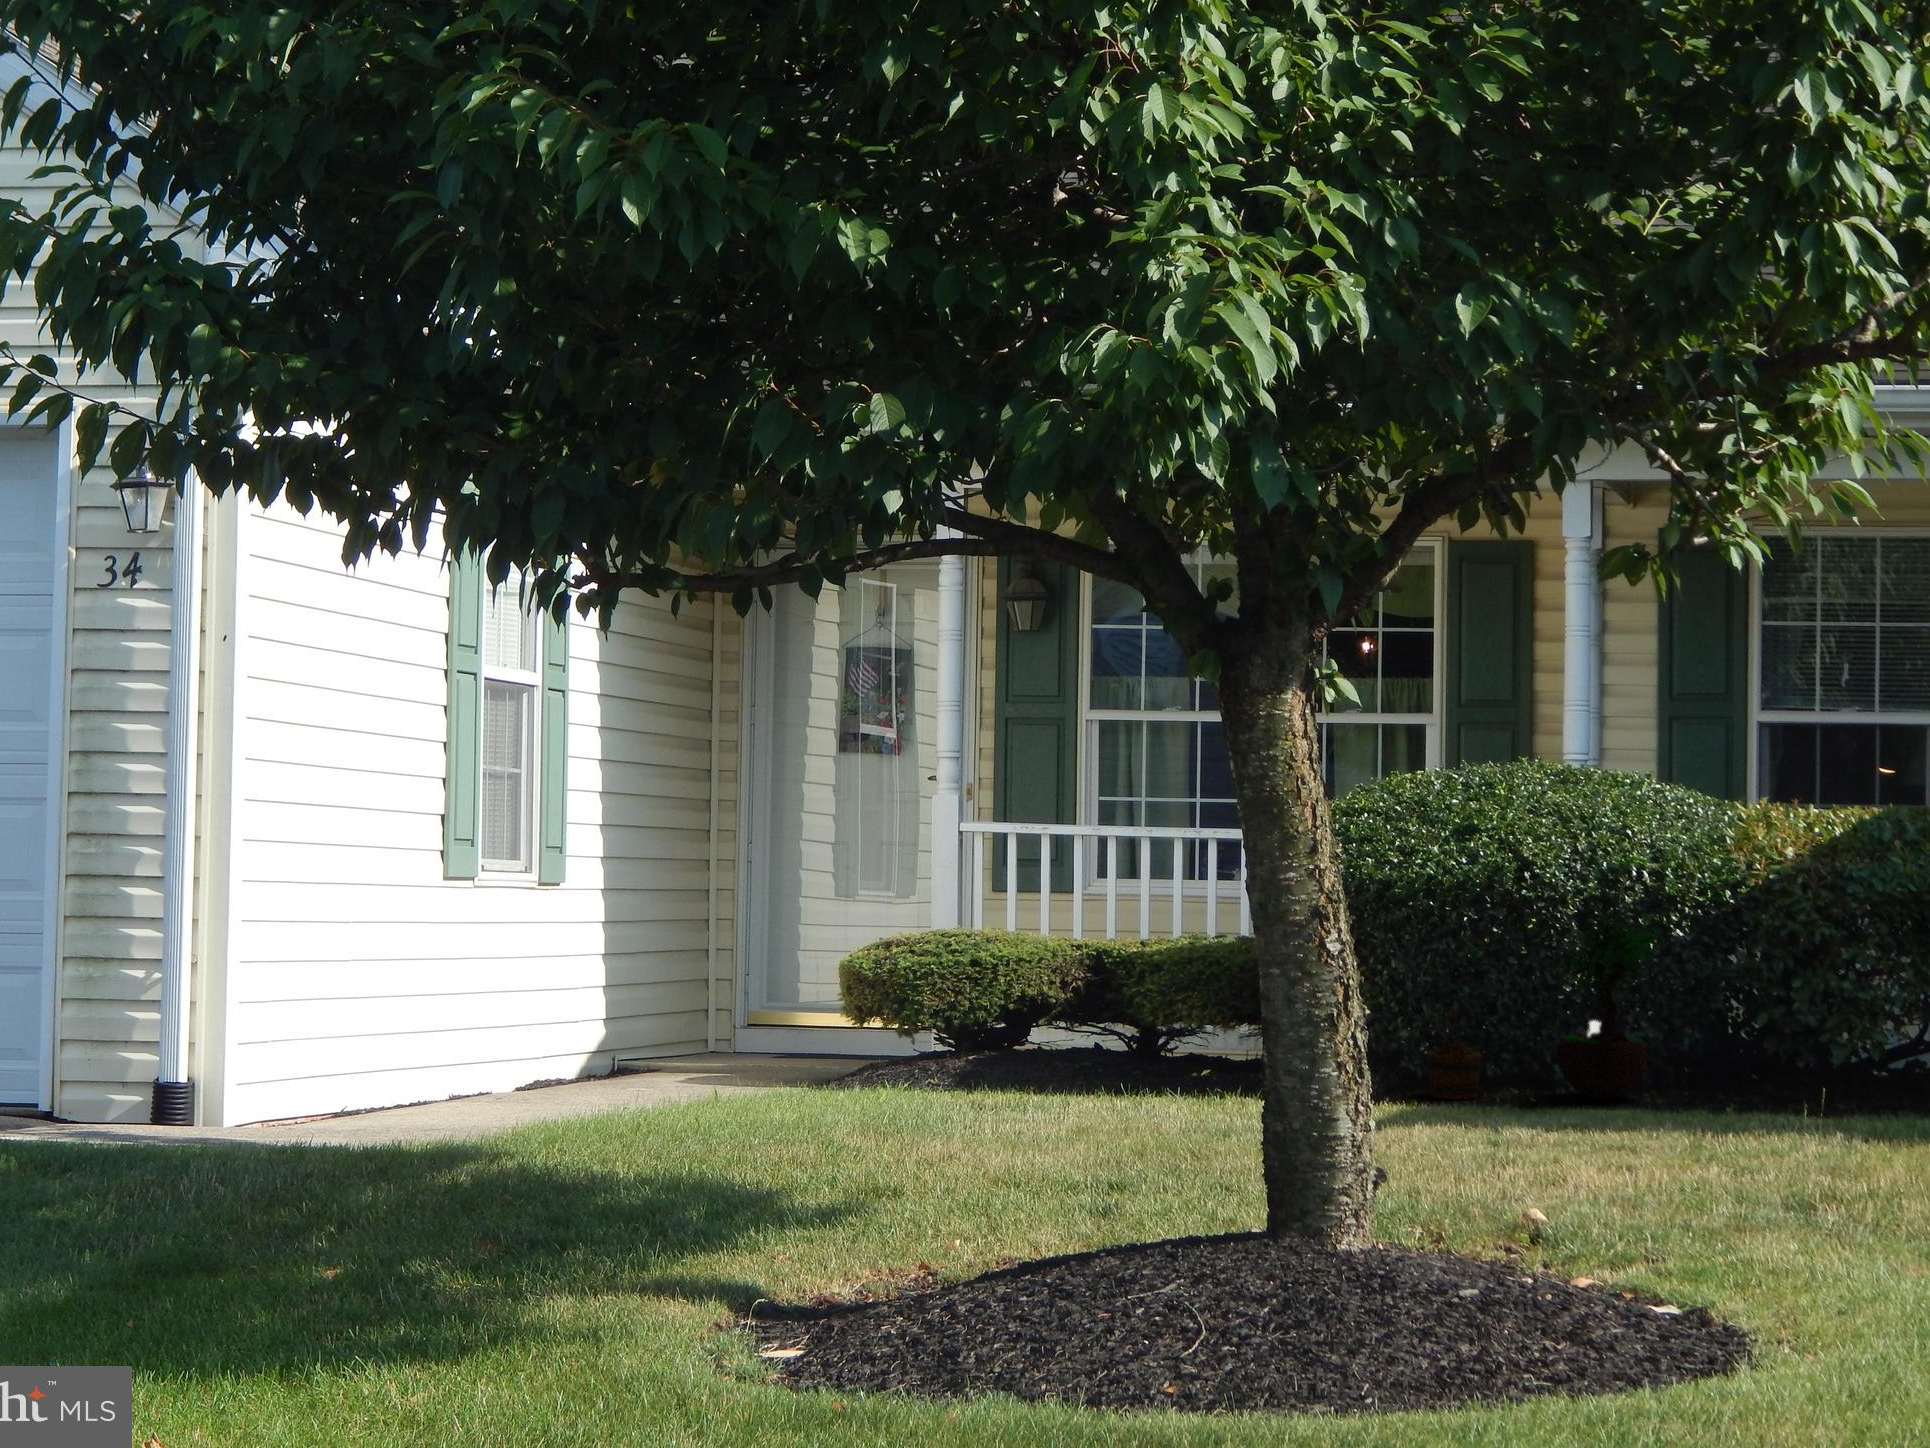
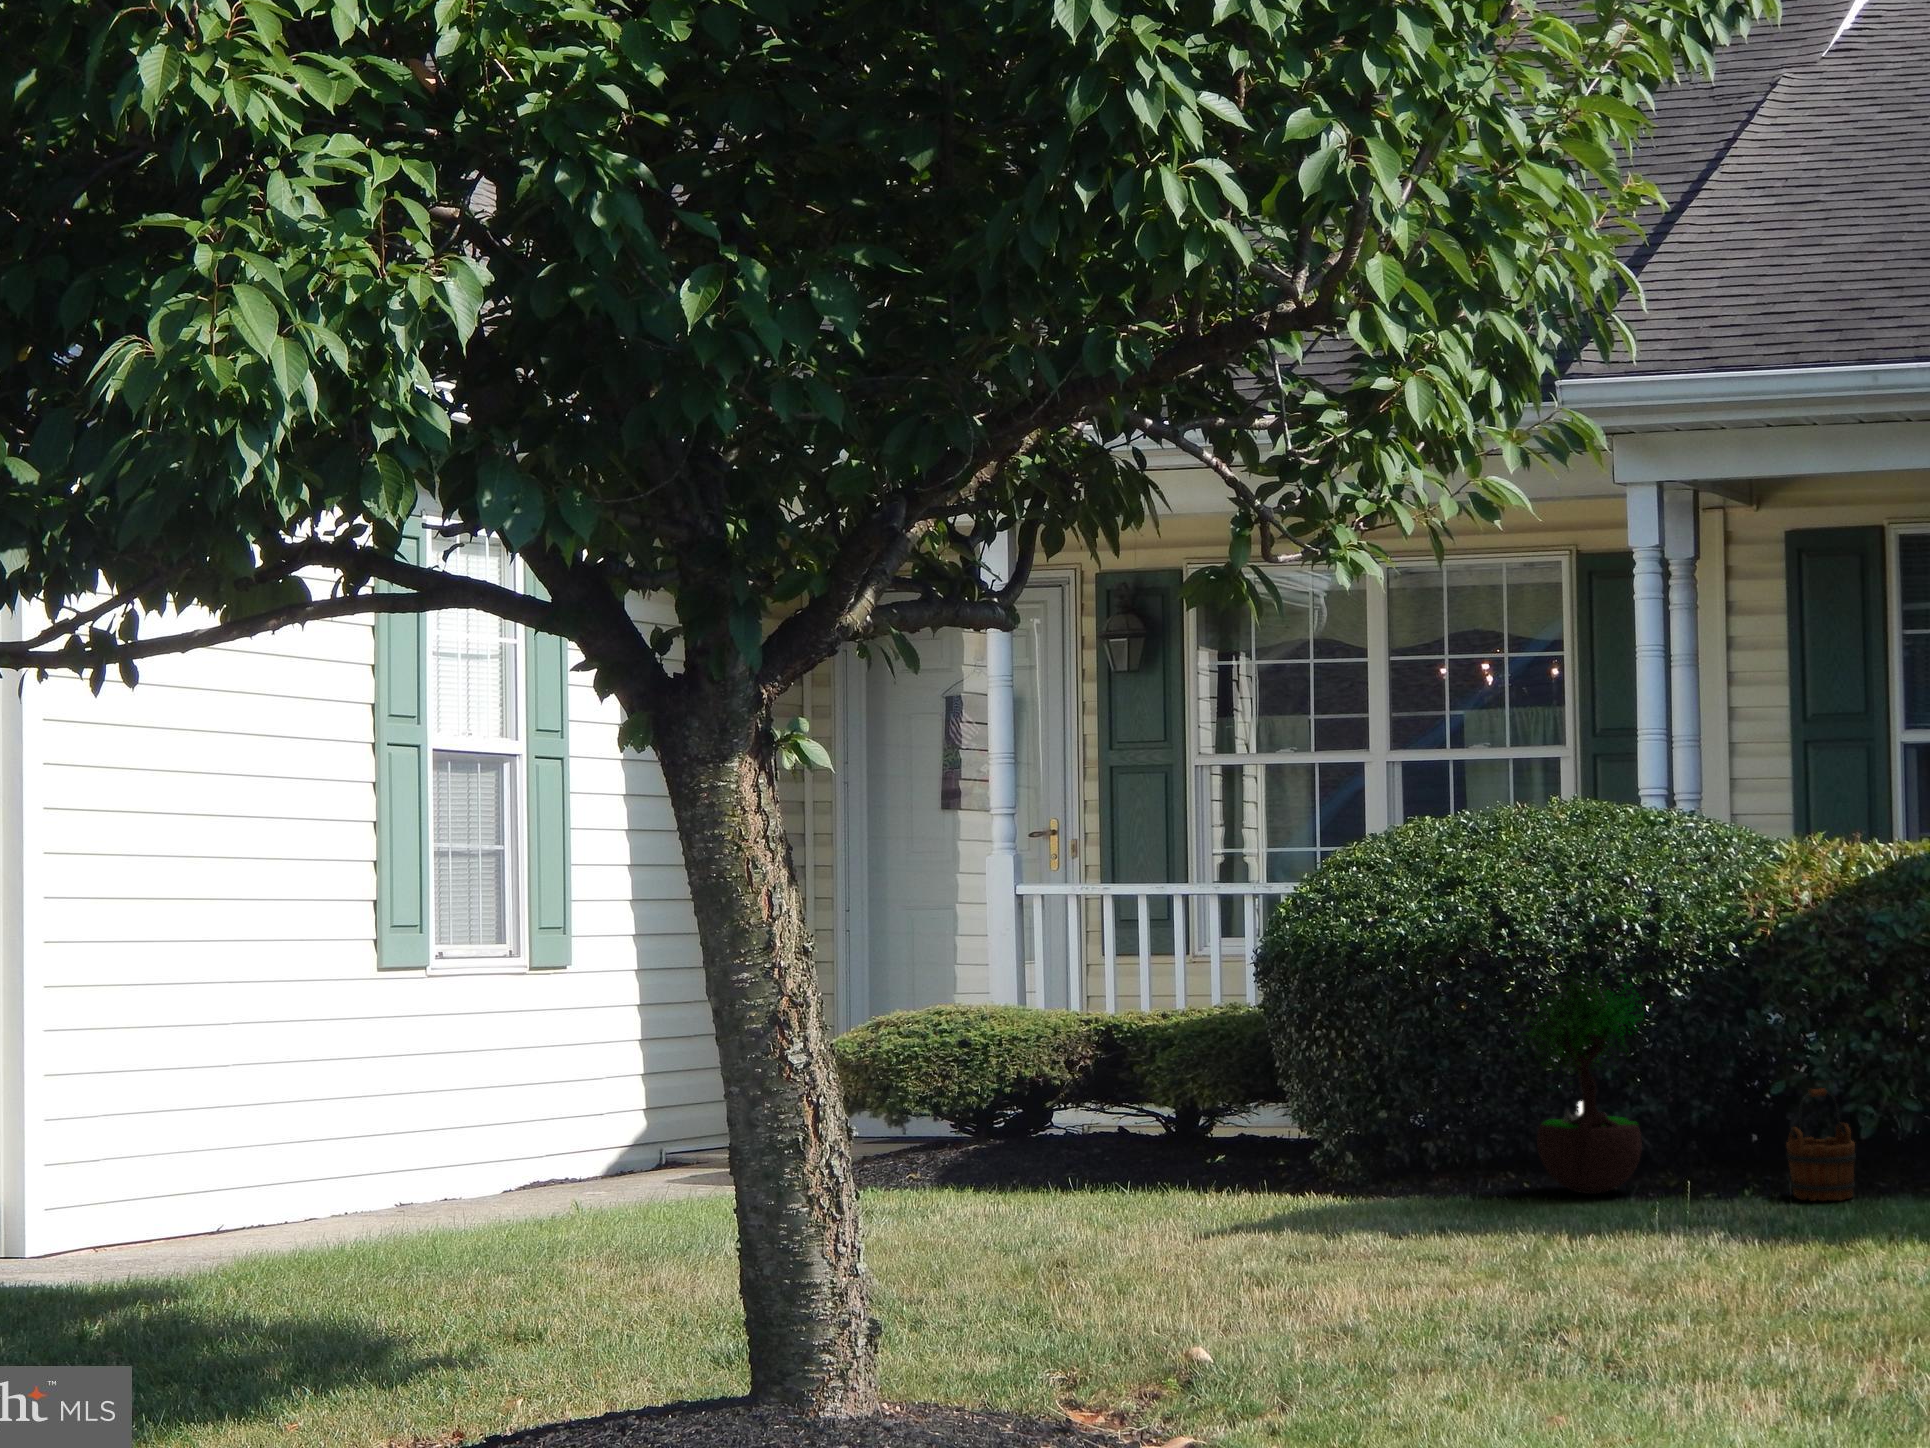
wooden bucket: present [1427,1009,1481,1100] -> present [1786,1088,1856,1201]

